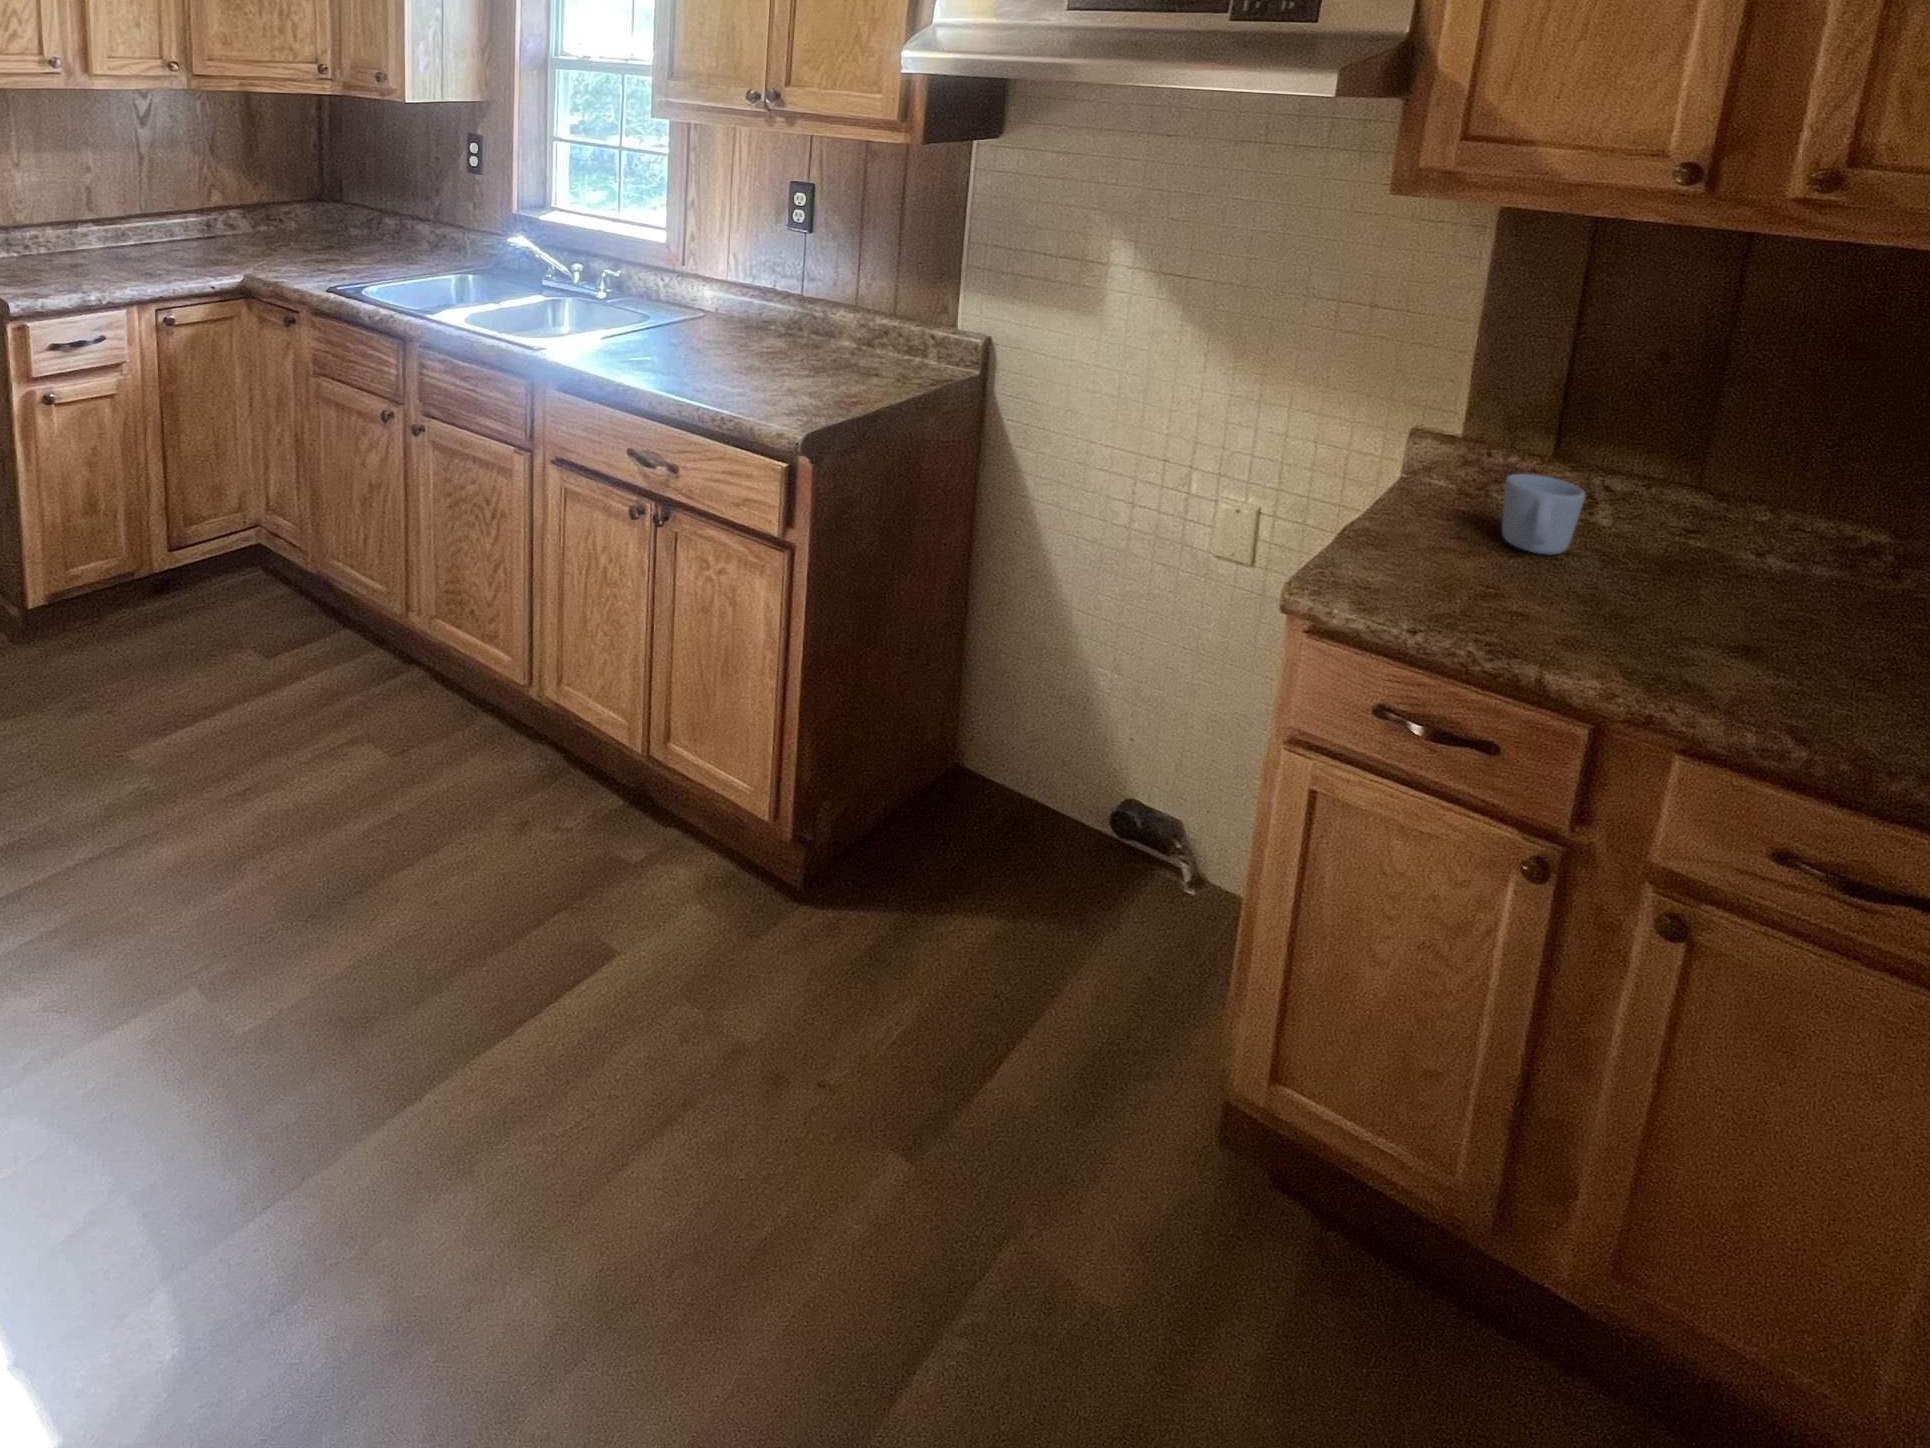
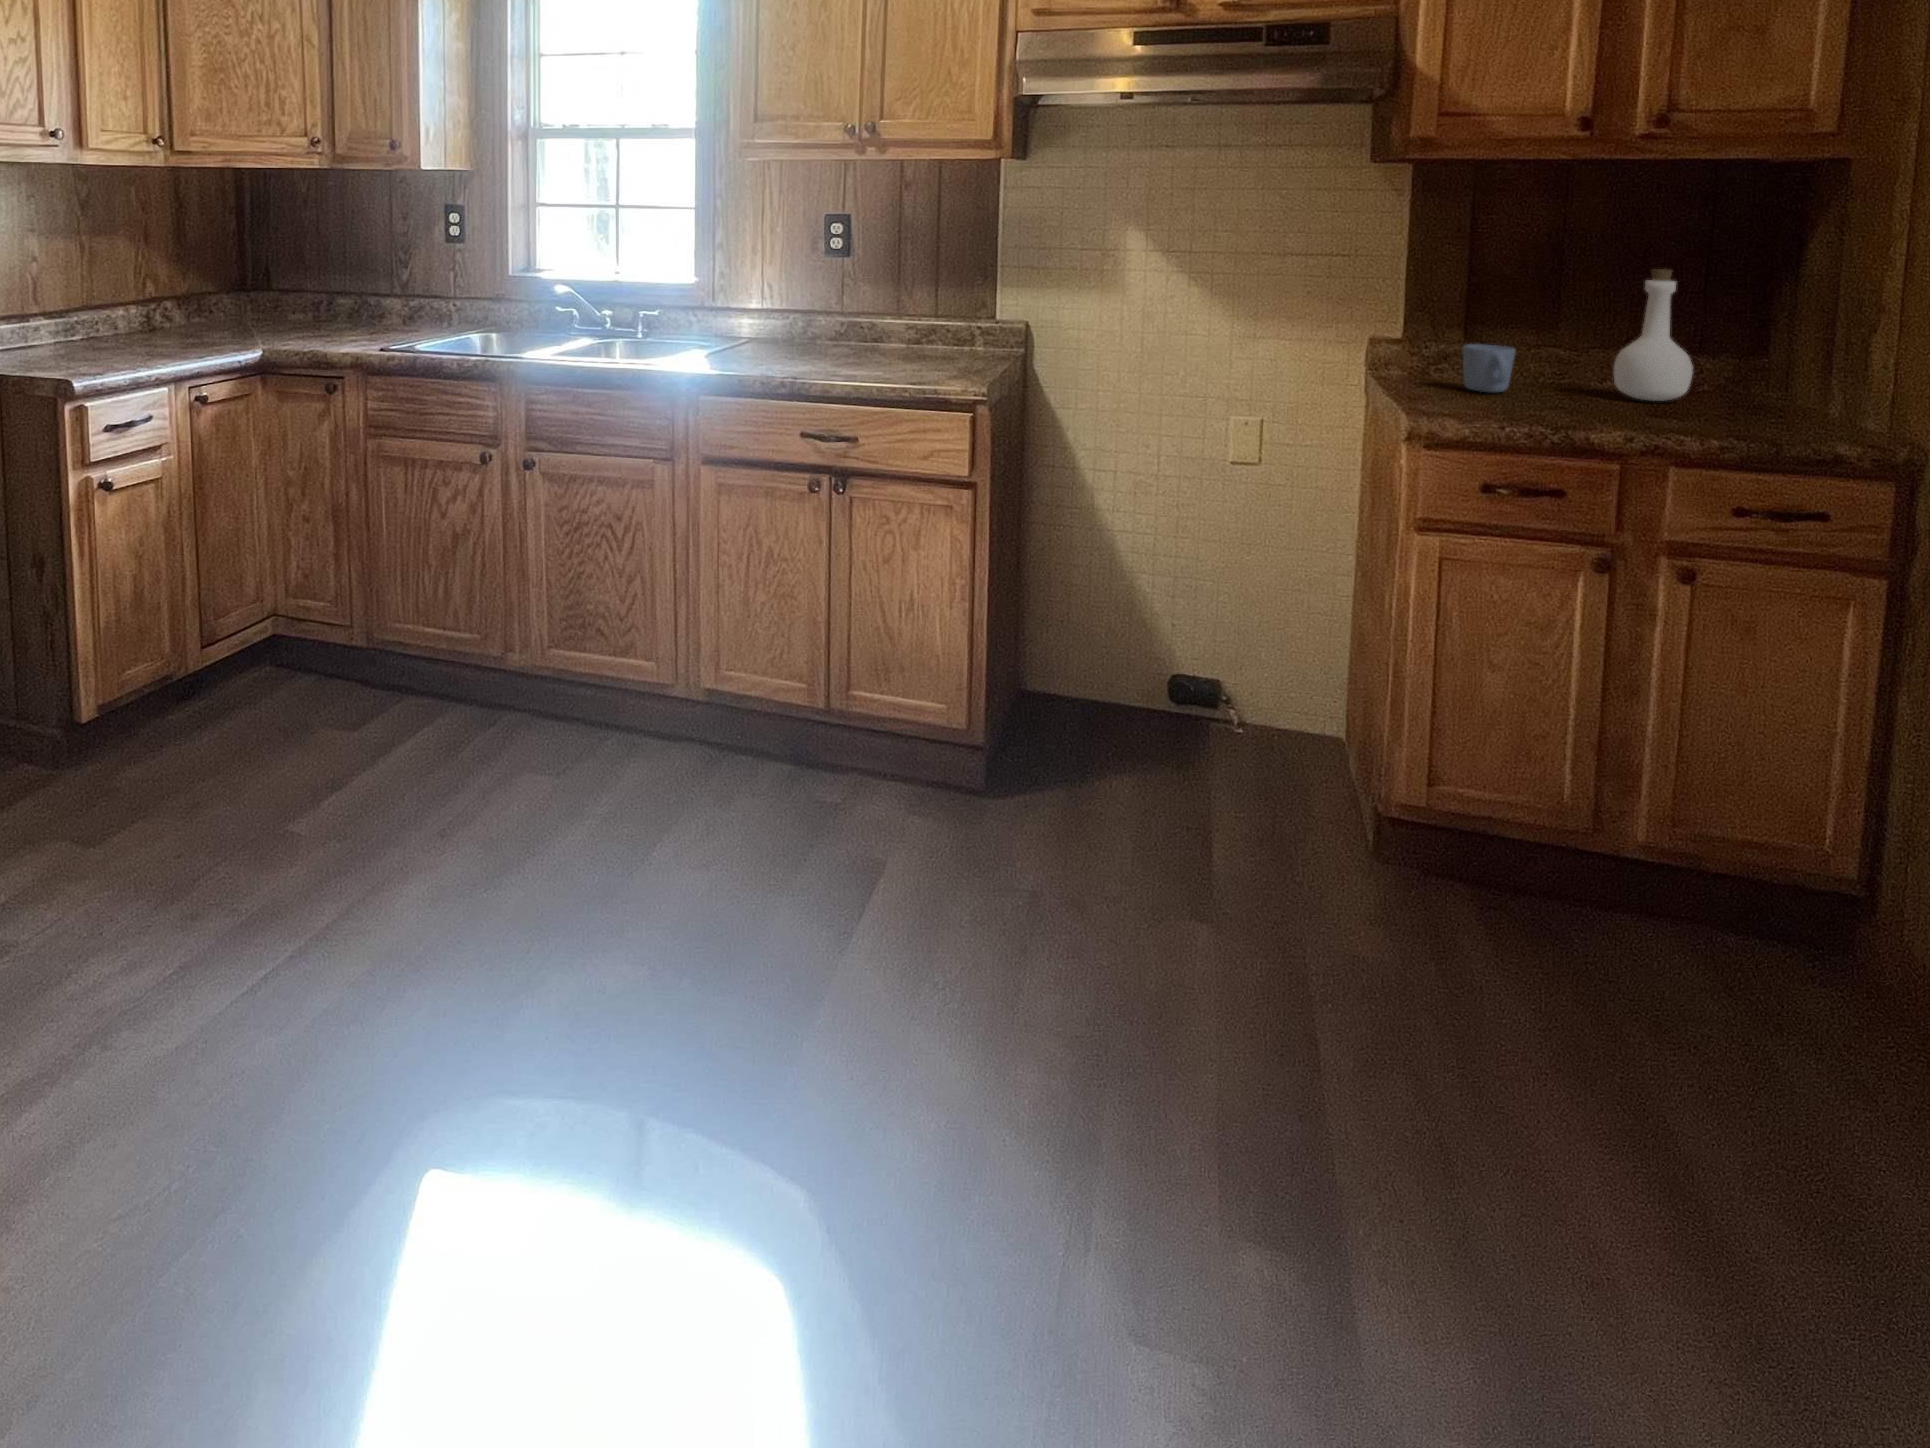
bottle: none [1739,411,1875,624] -> present [1613,269,1693,401]

